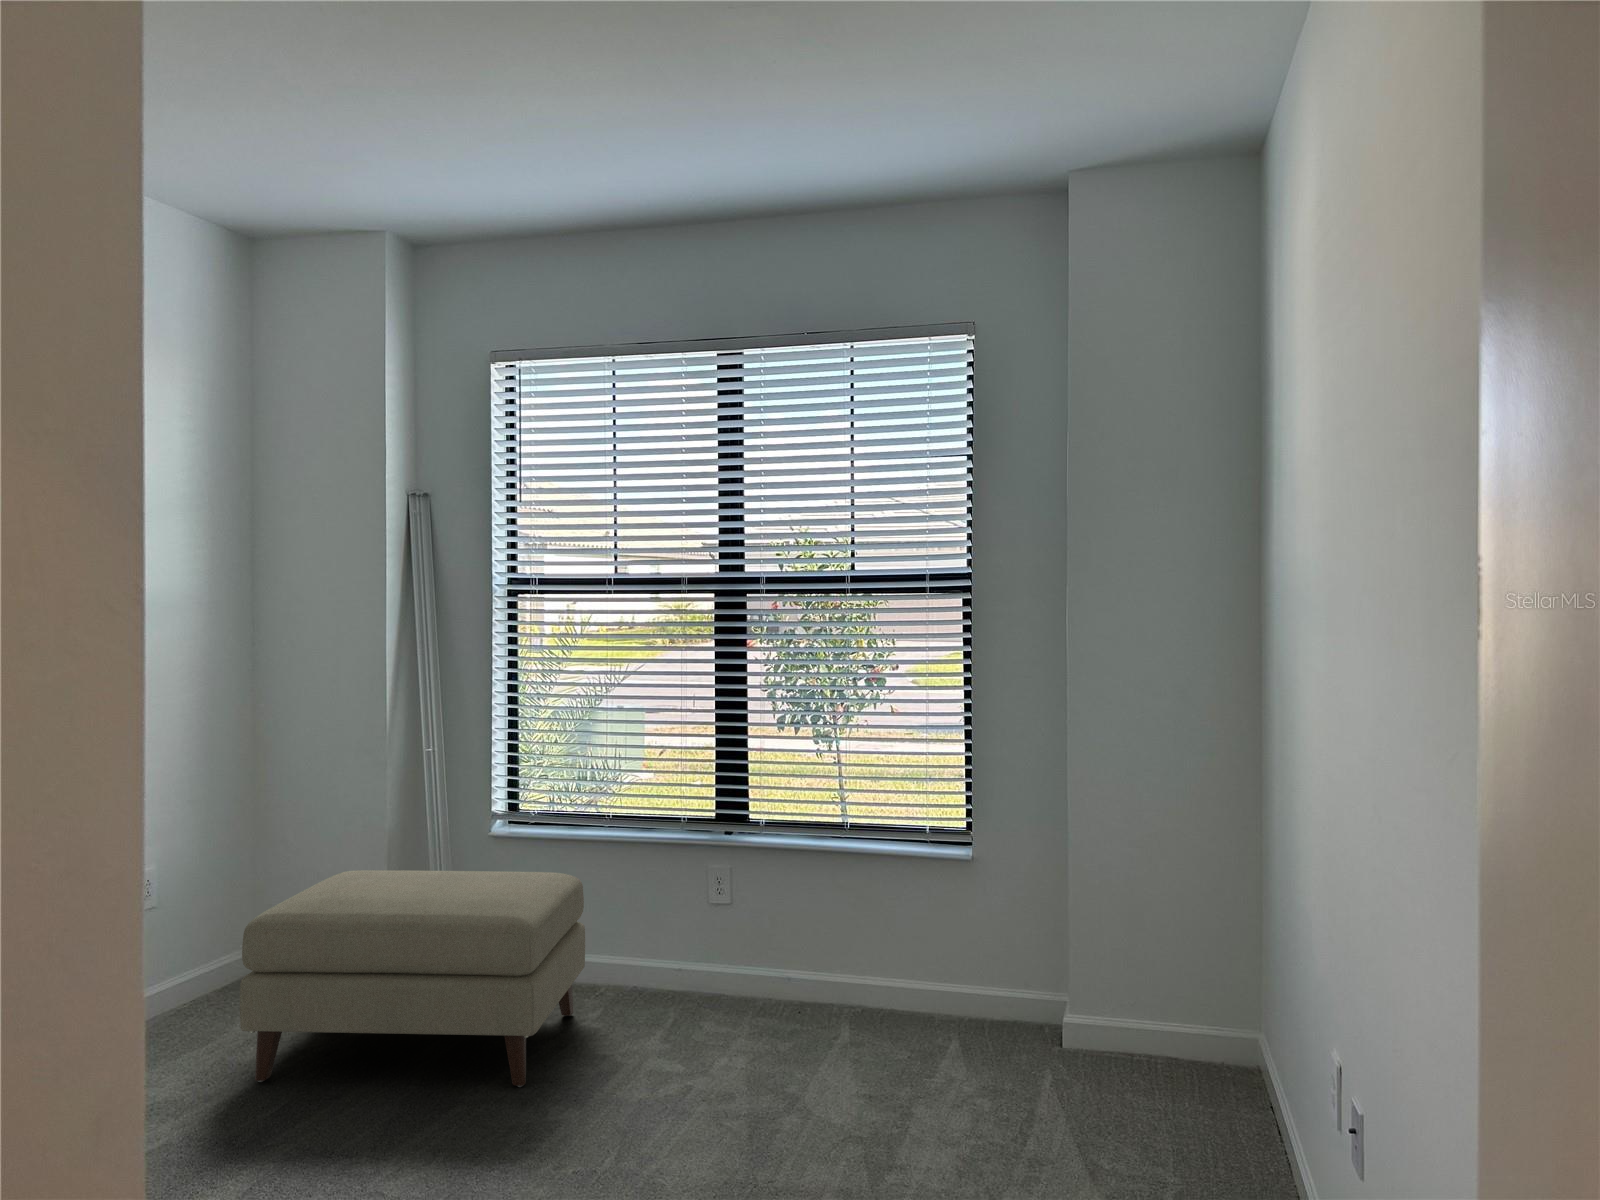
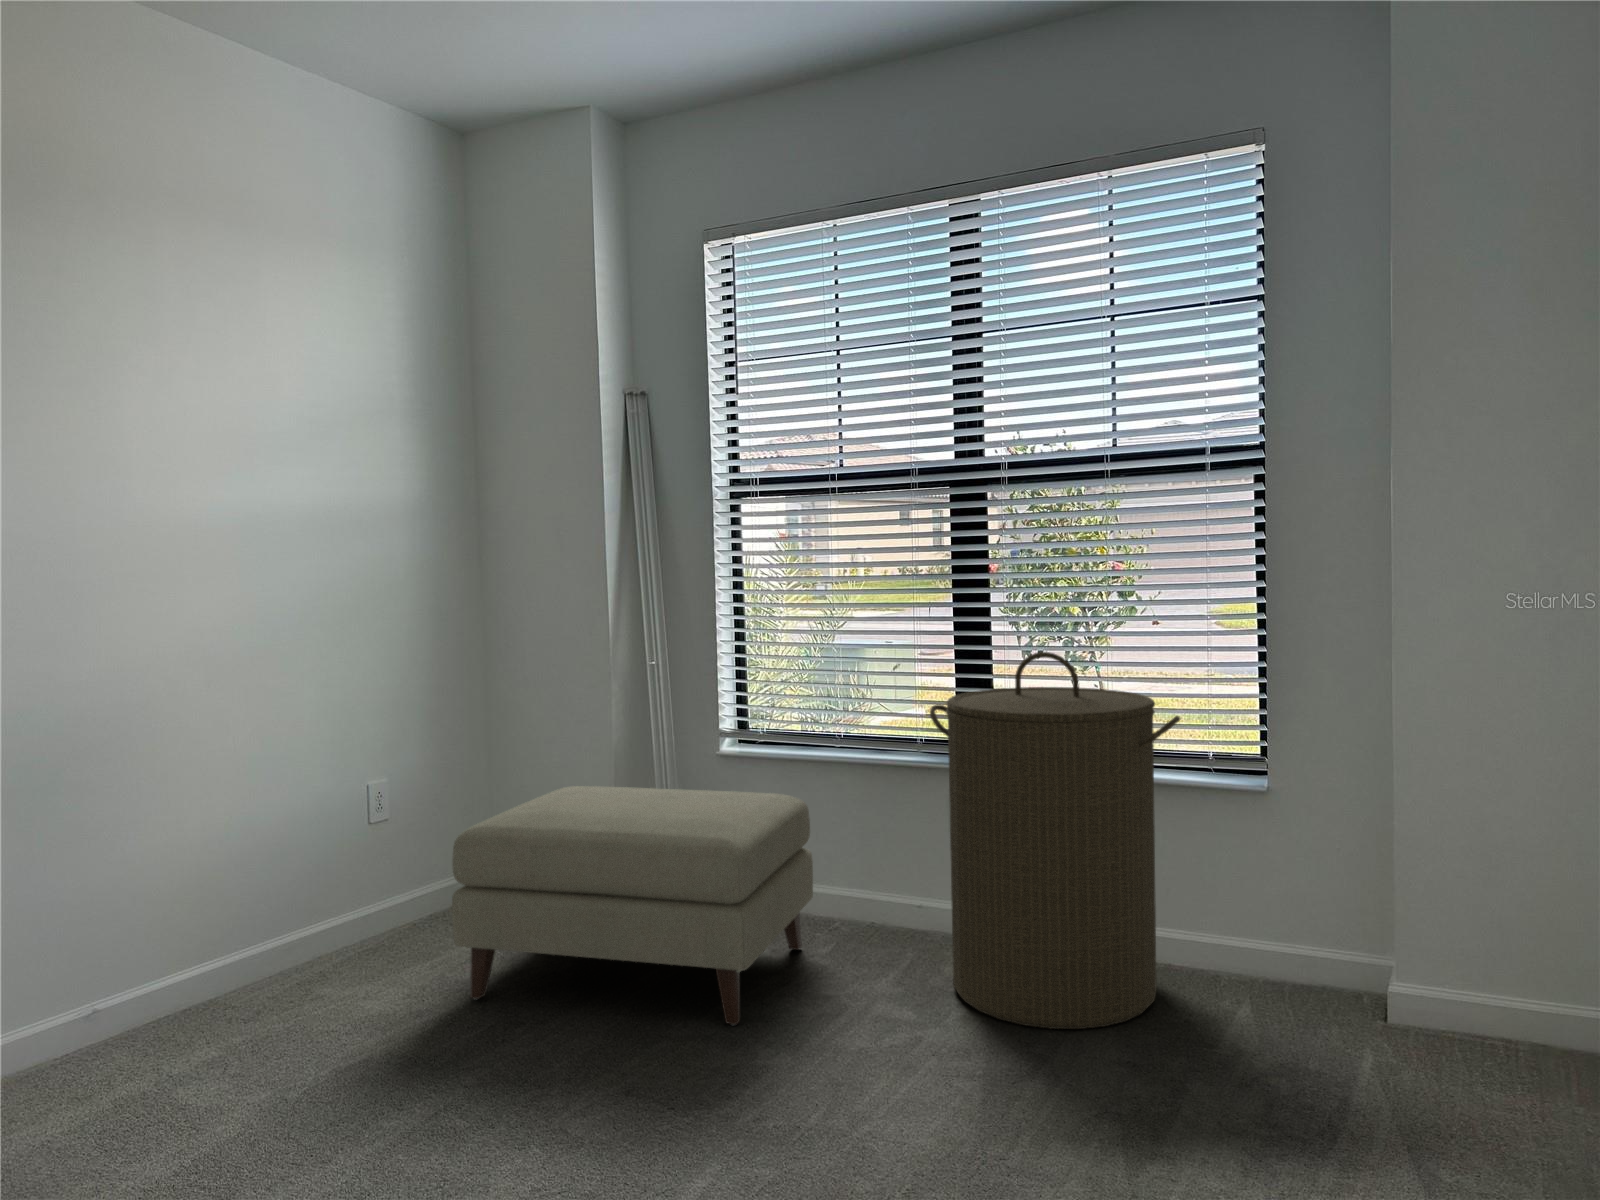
laundry hamper: none [697,745,905,1069] -> present [930,652,1180,1029]

